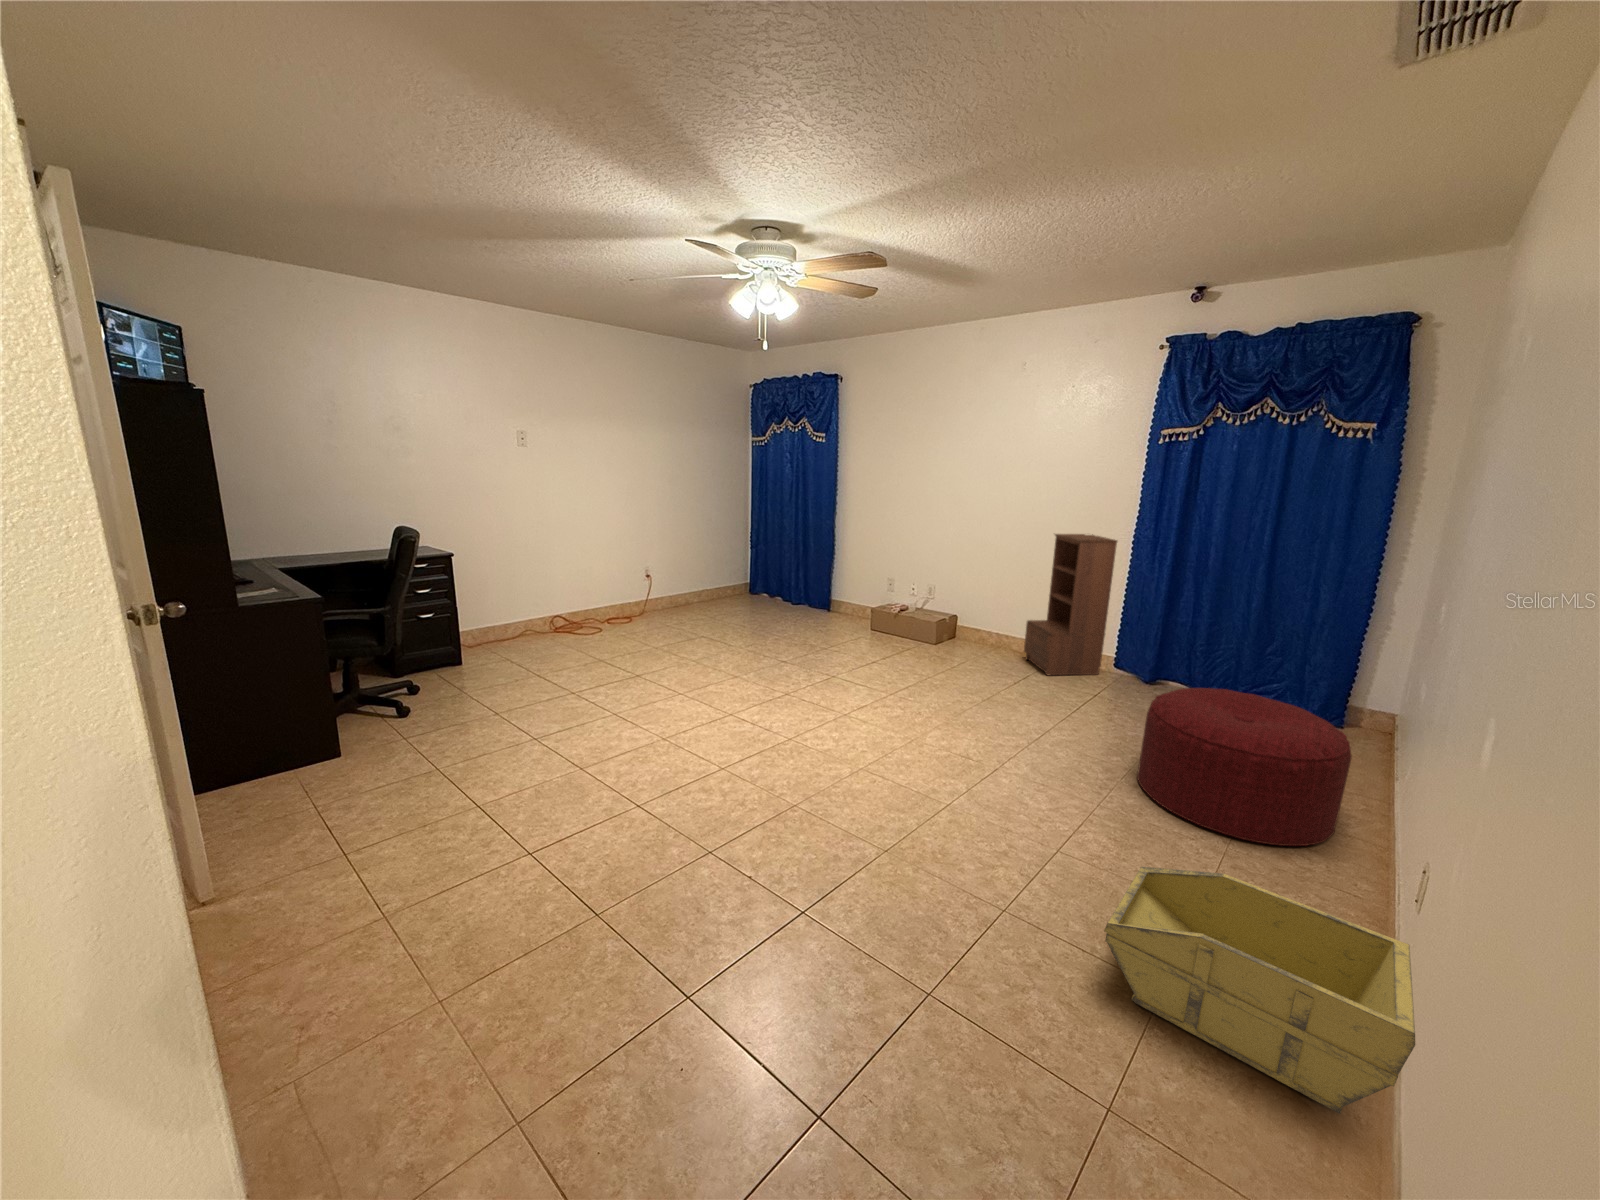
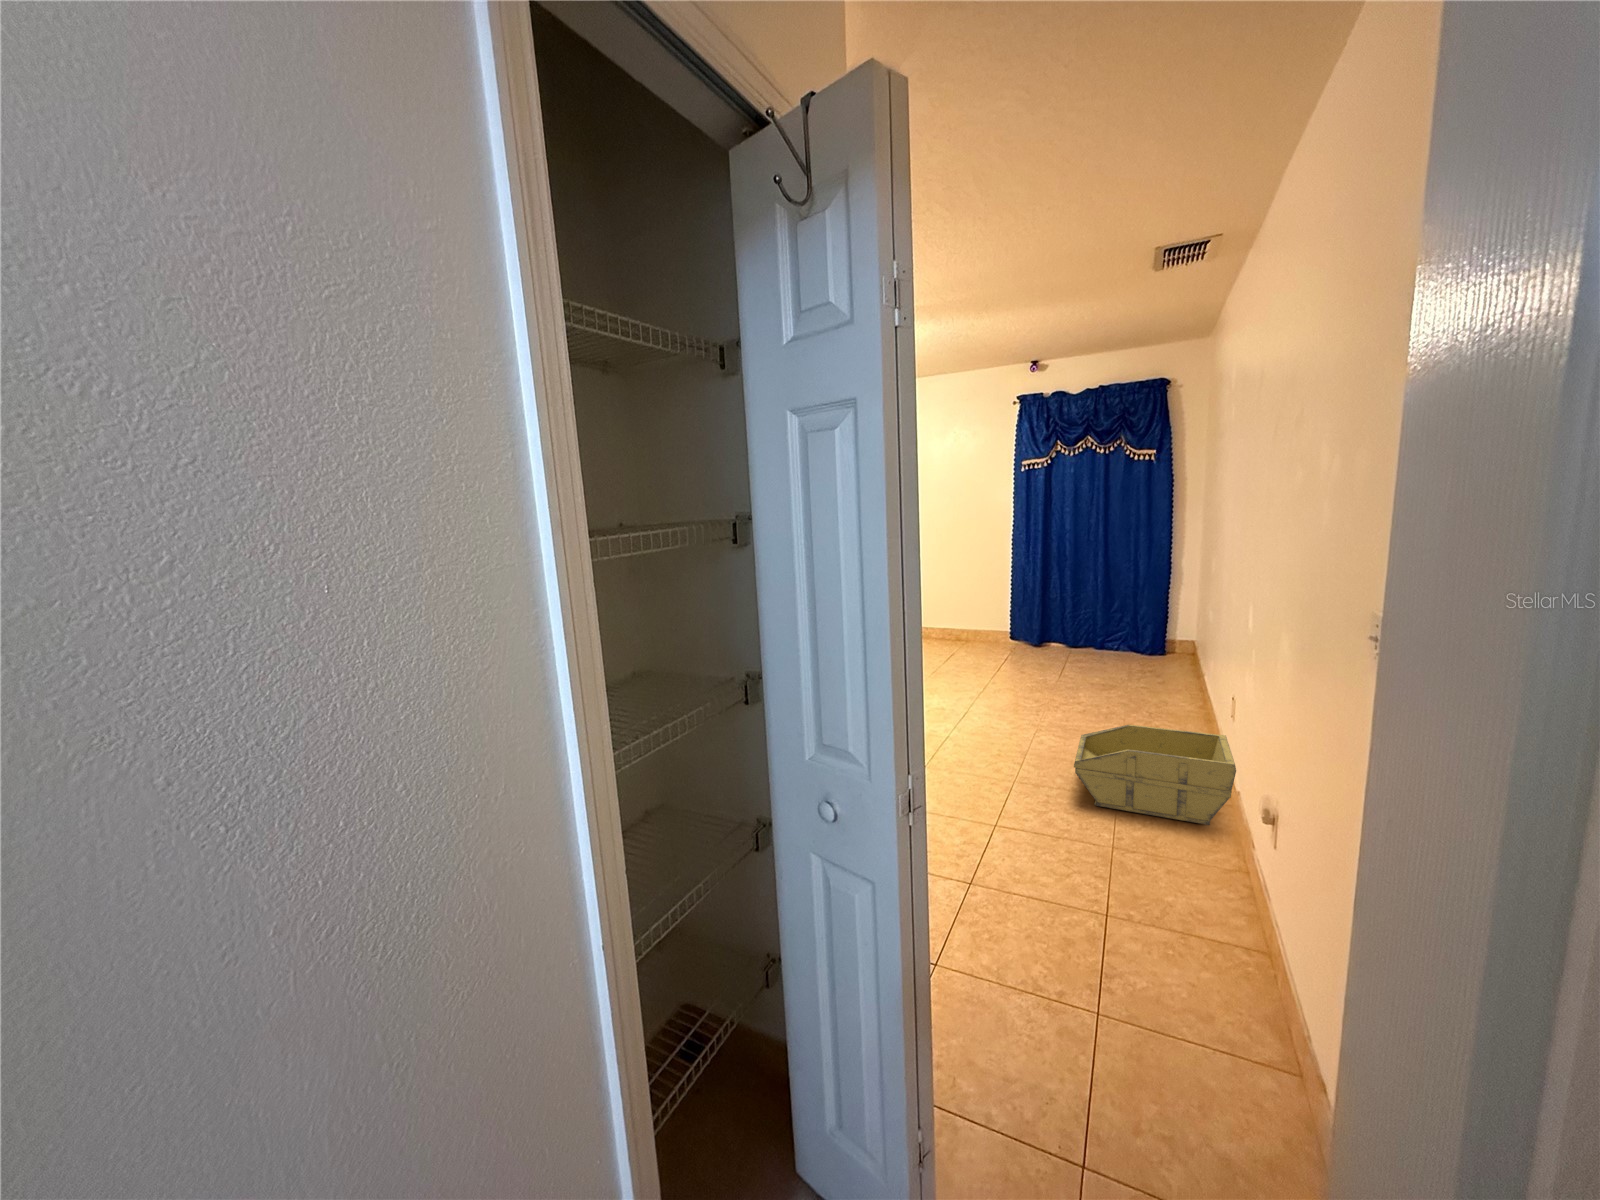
bookshelf: present [1024,534,1117,675] -> none [943,541,1003,652]
ottoman: present [1137,688,1352,846] -> none [1053,634,1178,723]

